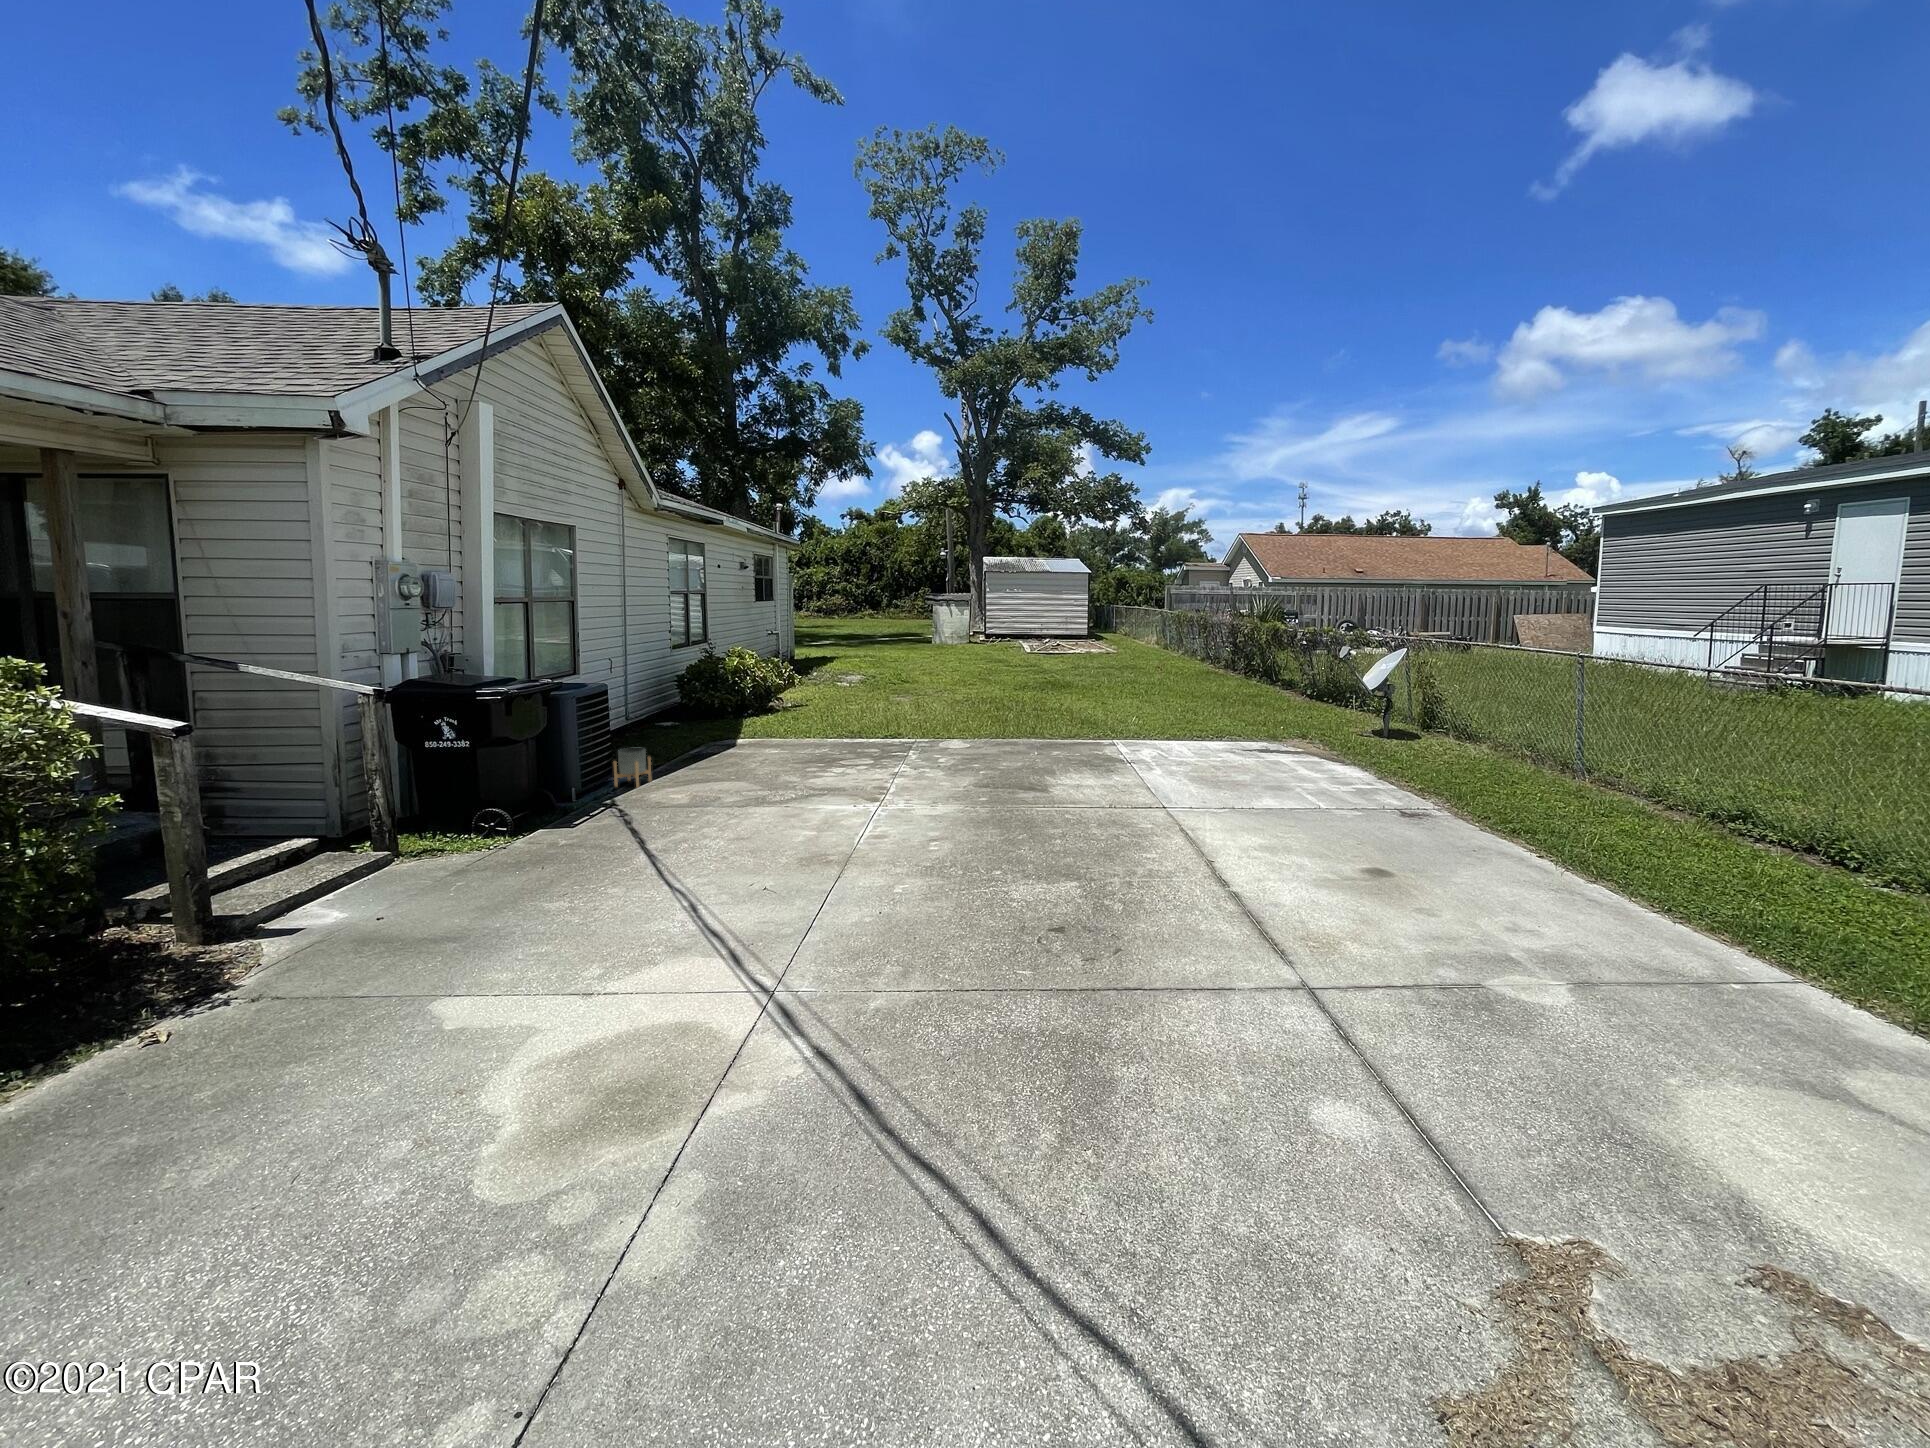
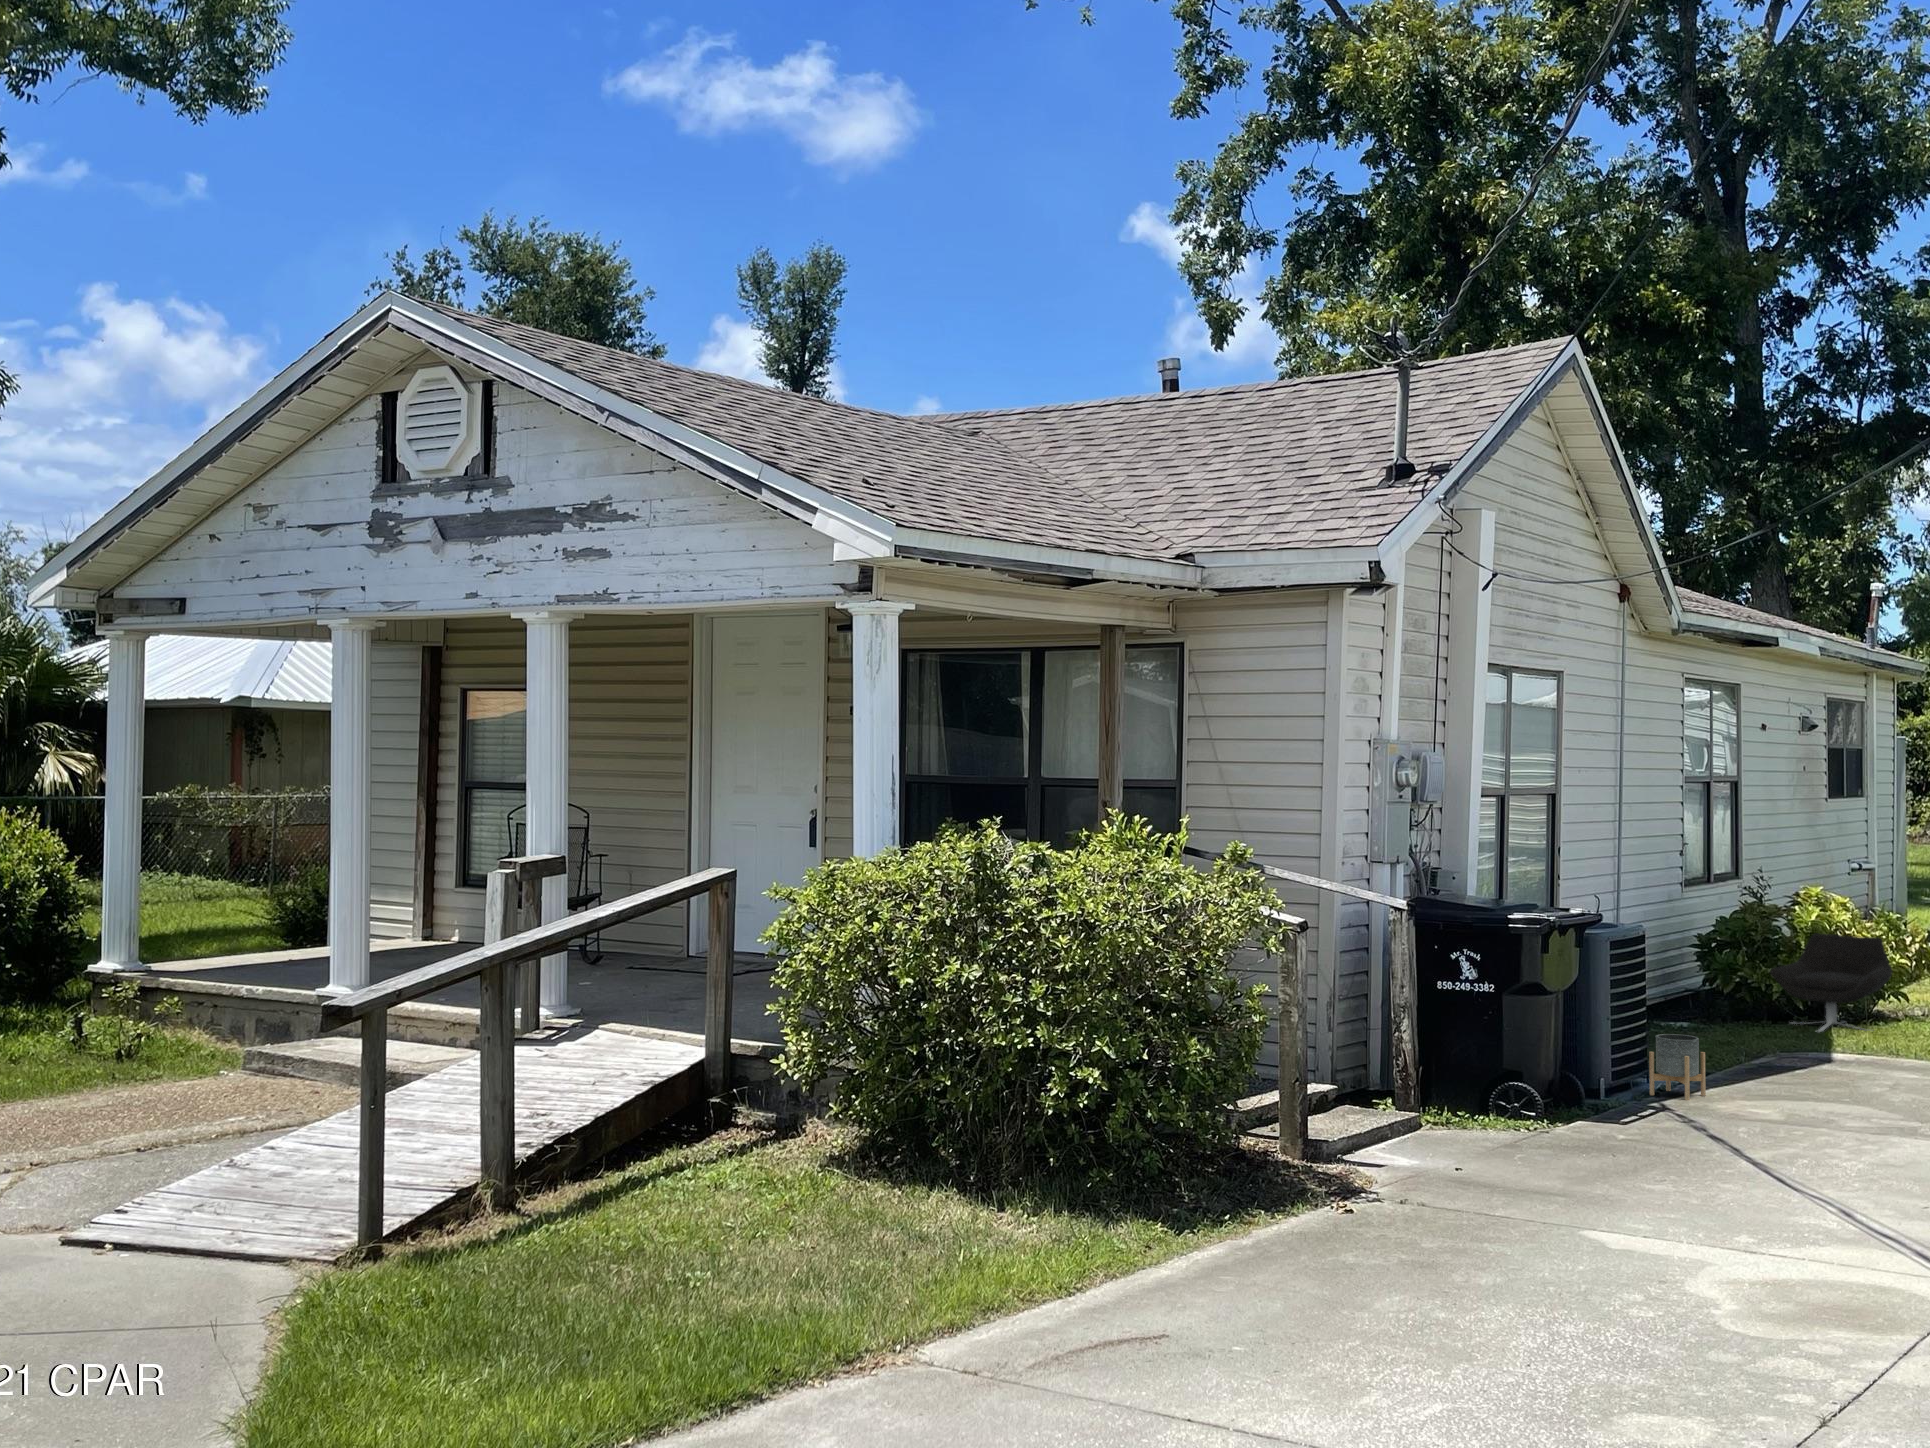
lounge chair: none [712,671,773,721] -> present [1770,933,1892,1032]

